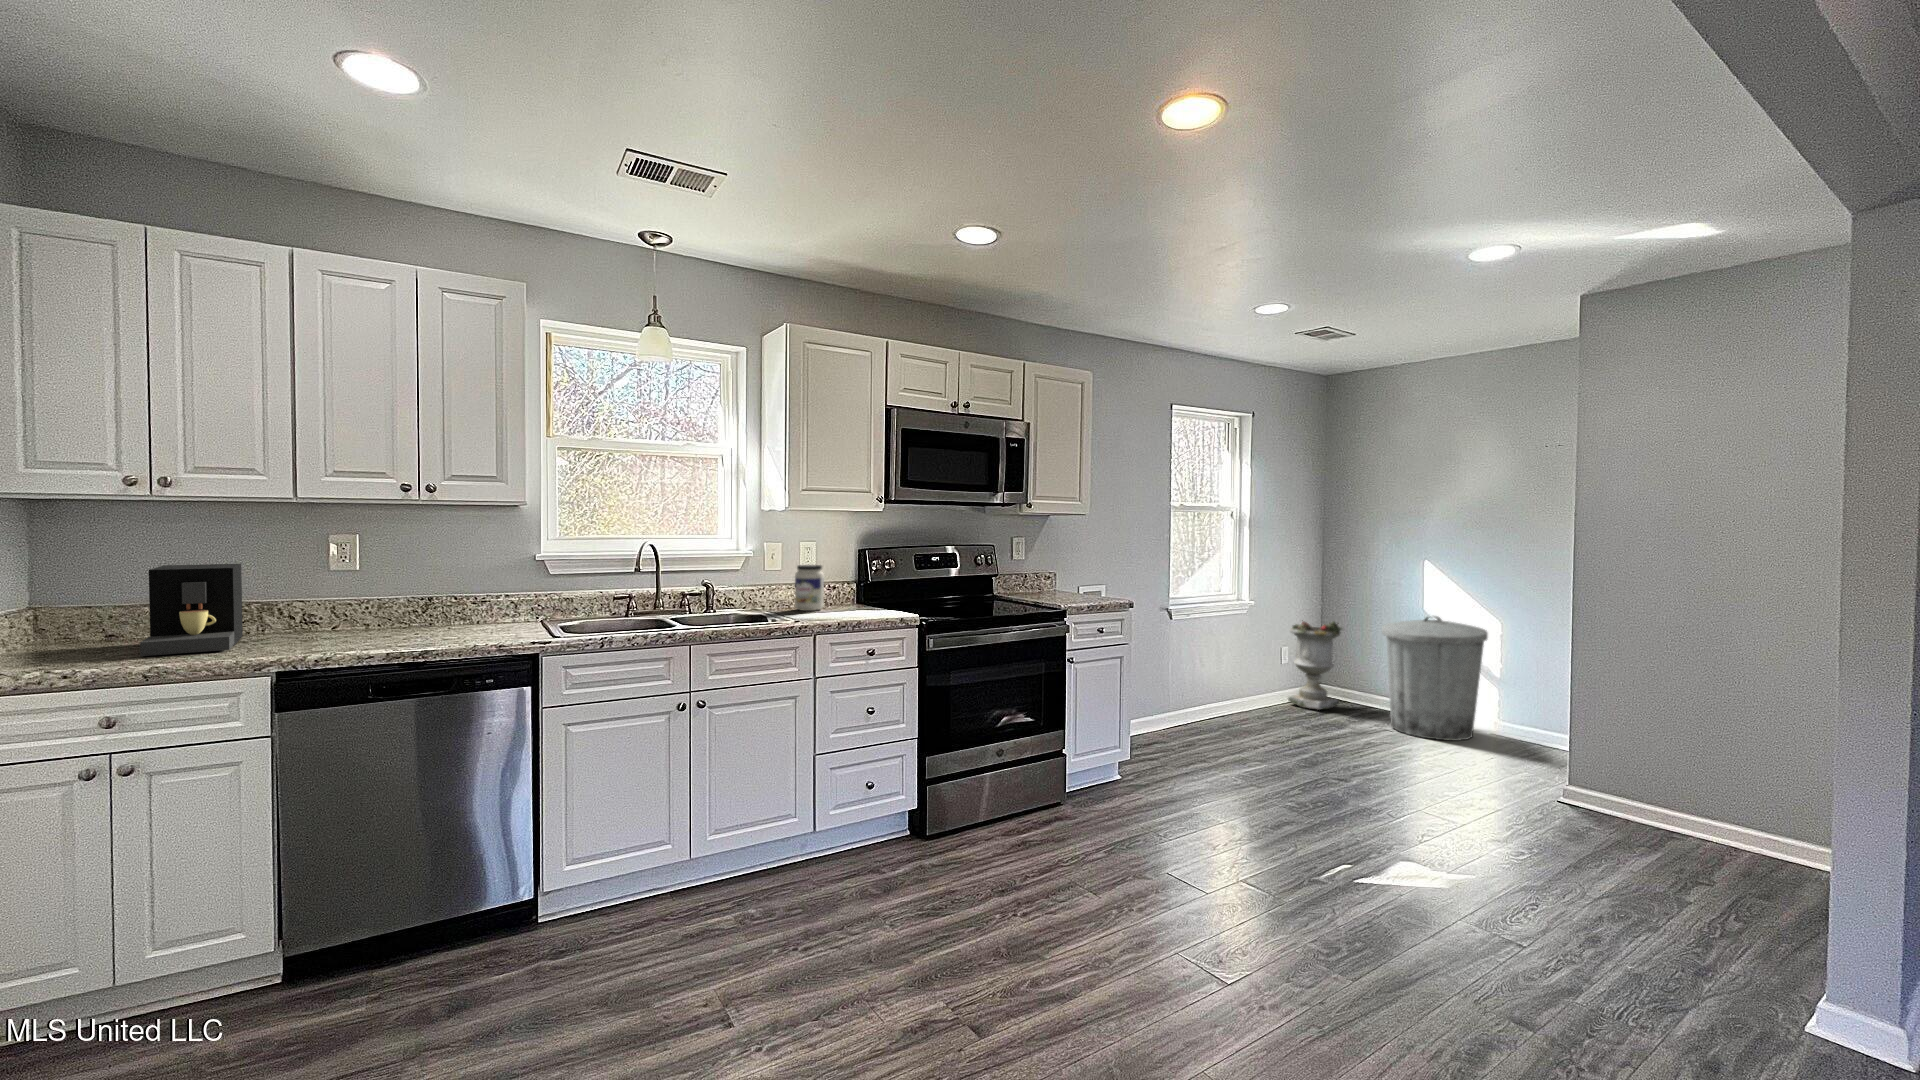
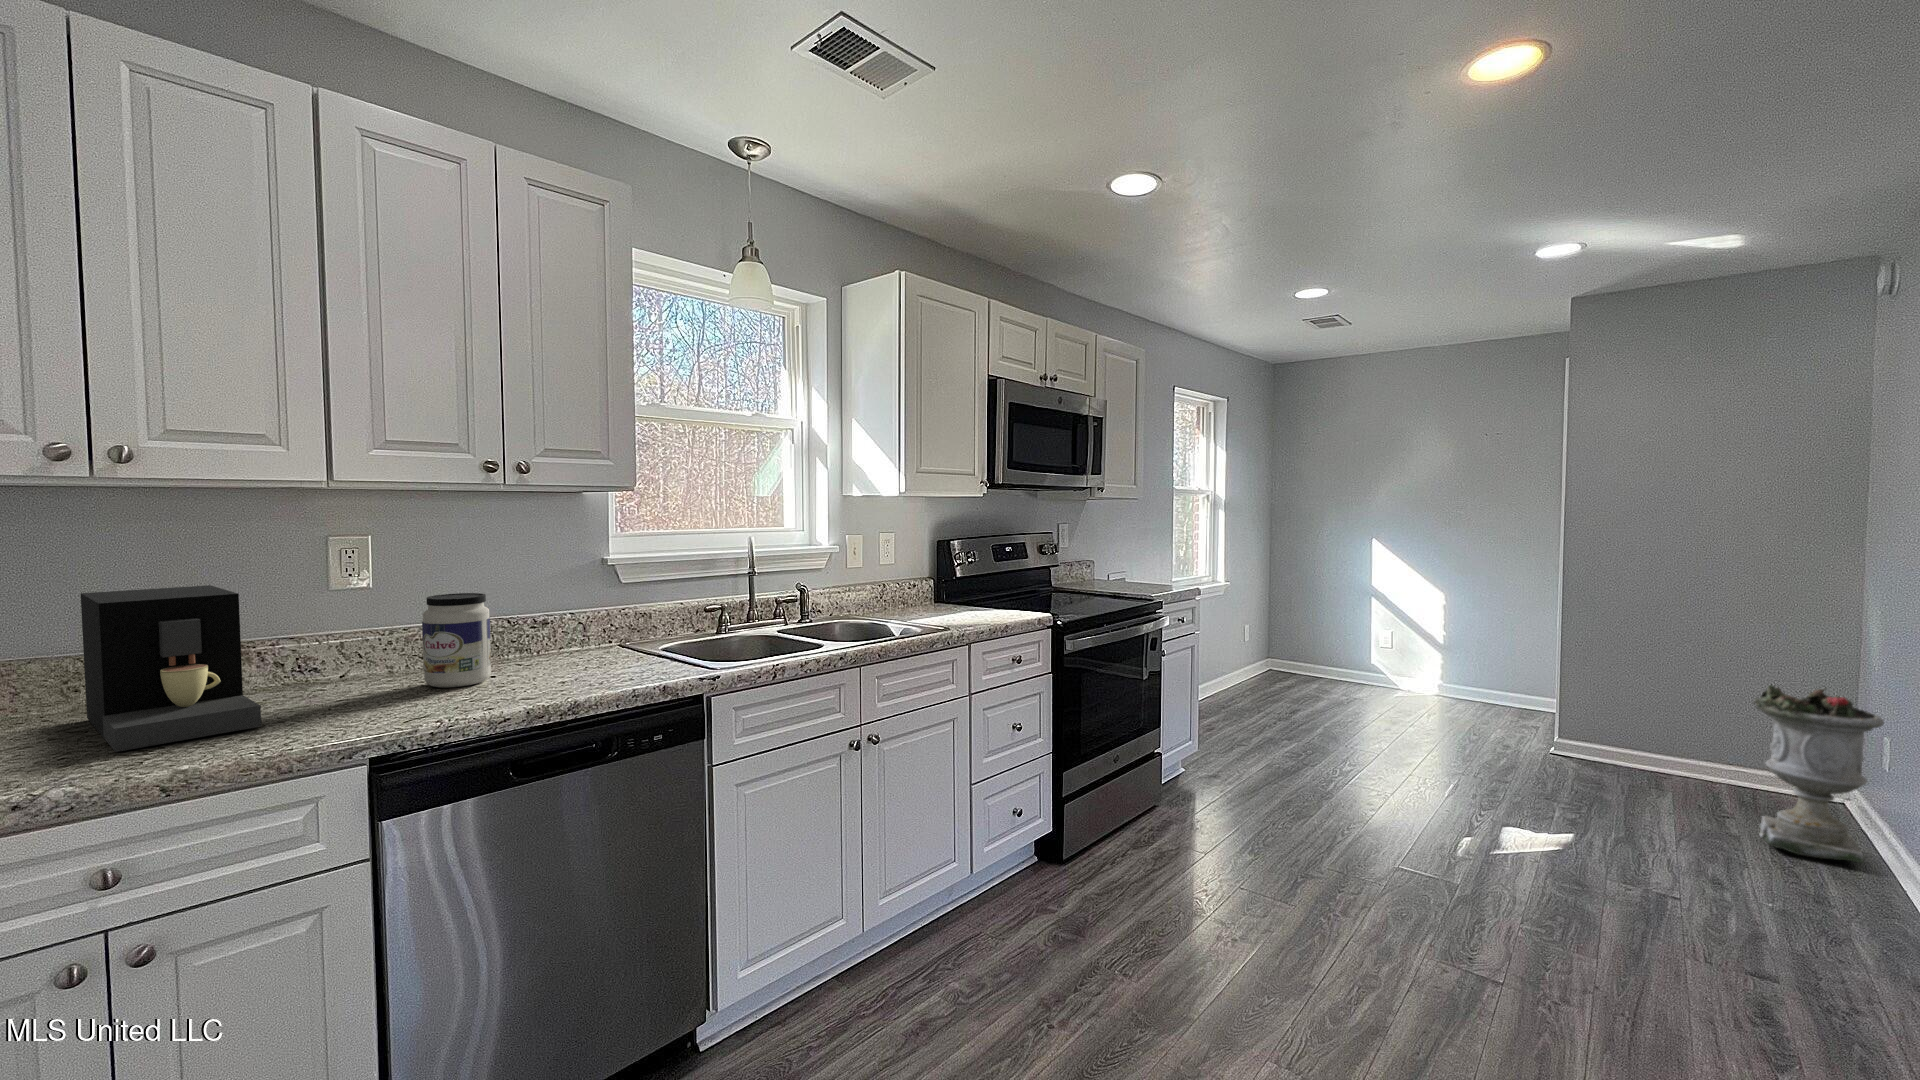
jar: present [795,565,824,611] -> present [422,593,491,688]
trash can: present [1382,616,1488,741] -> none [1347,591,1442,706]
planter: present [1288,621,1342,710] -> present [1754,685,1884,863]

